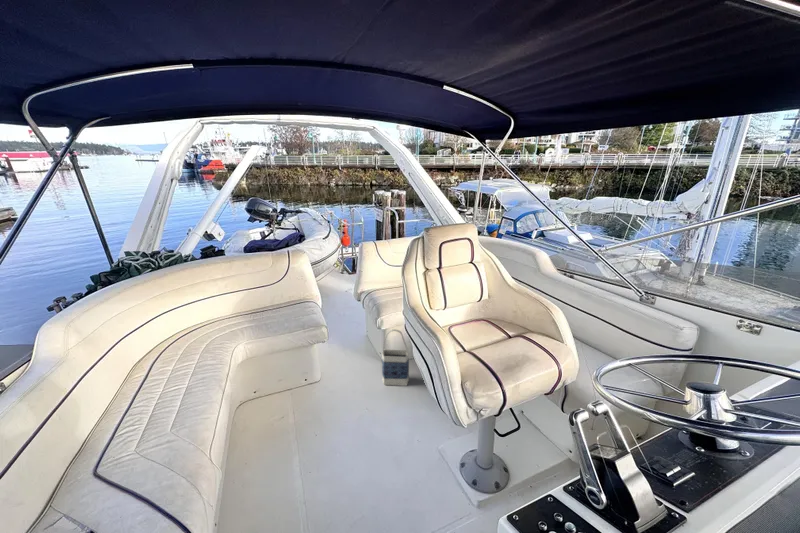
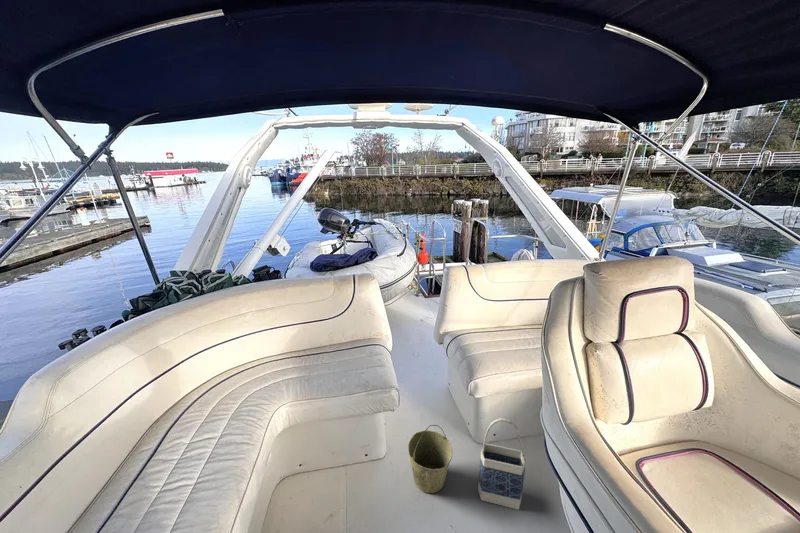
bucket: none [335,342,364,387] -> present [408,425,452,493]

